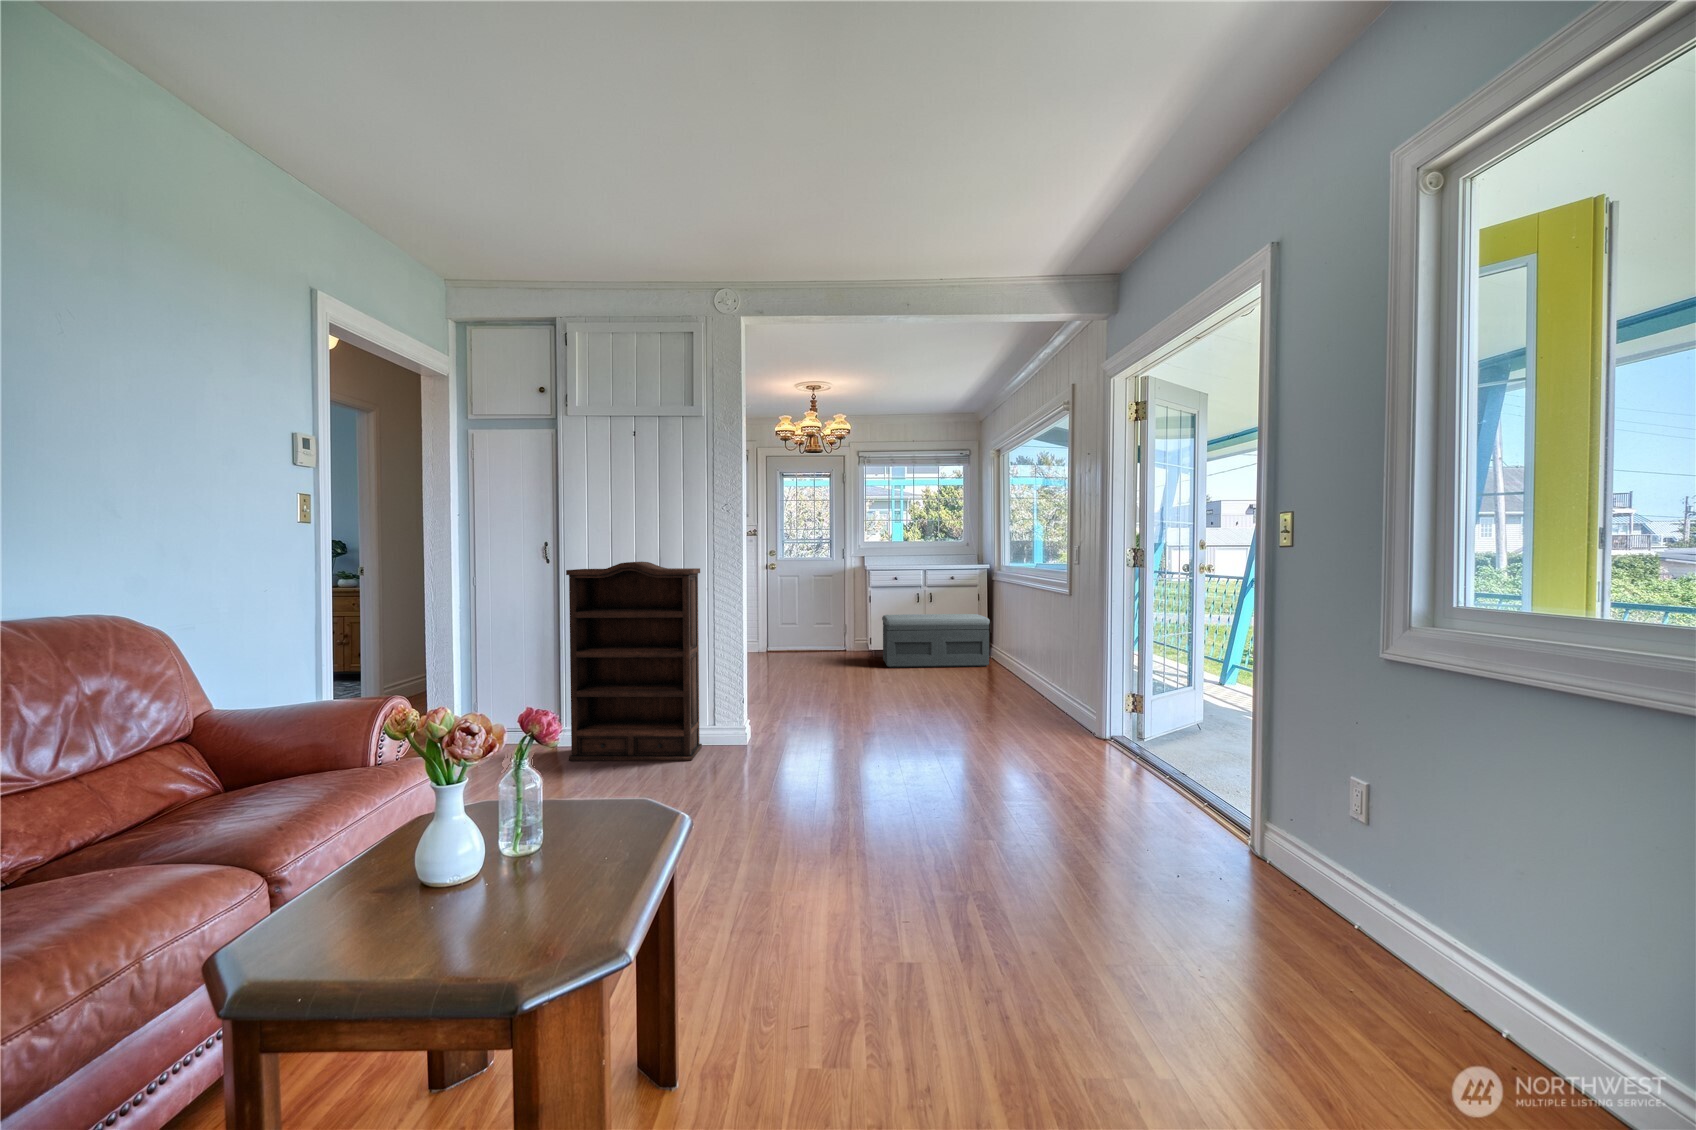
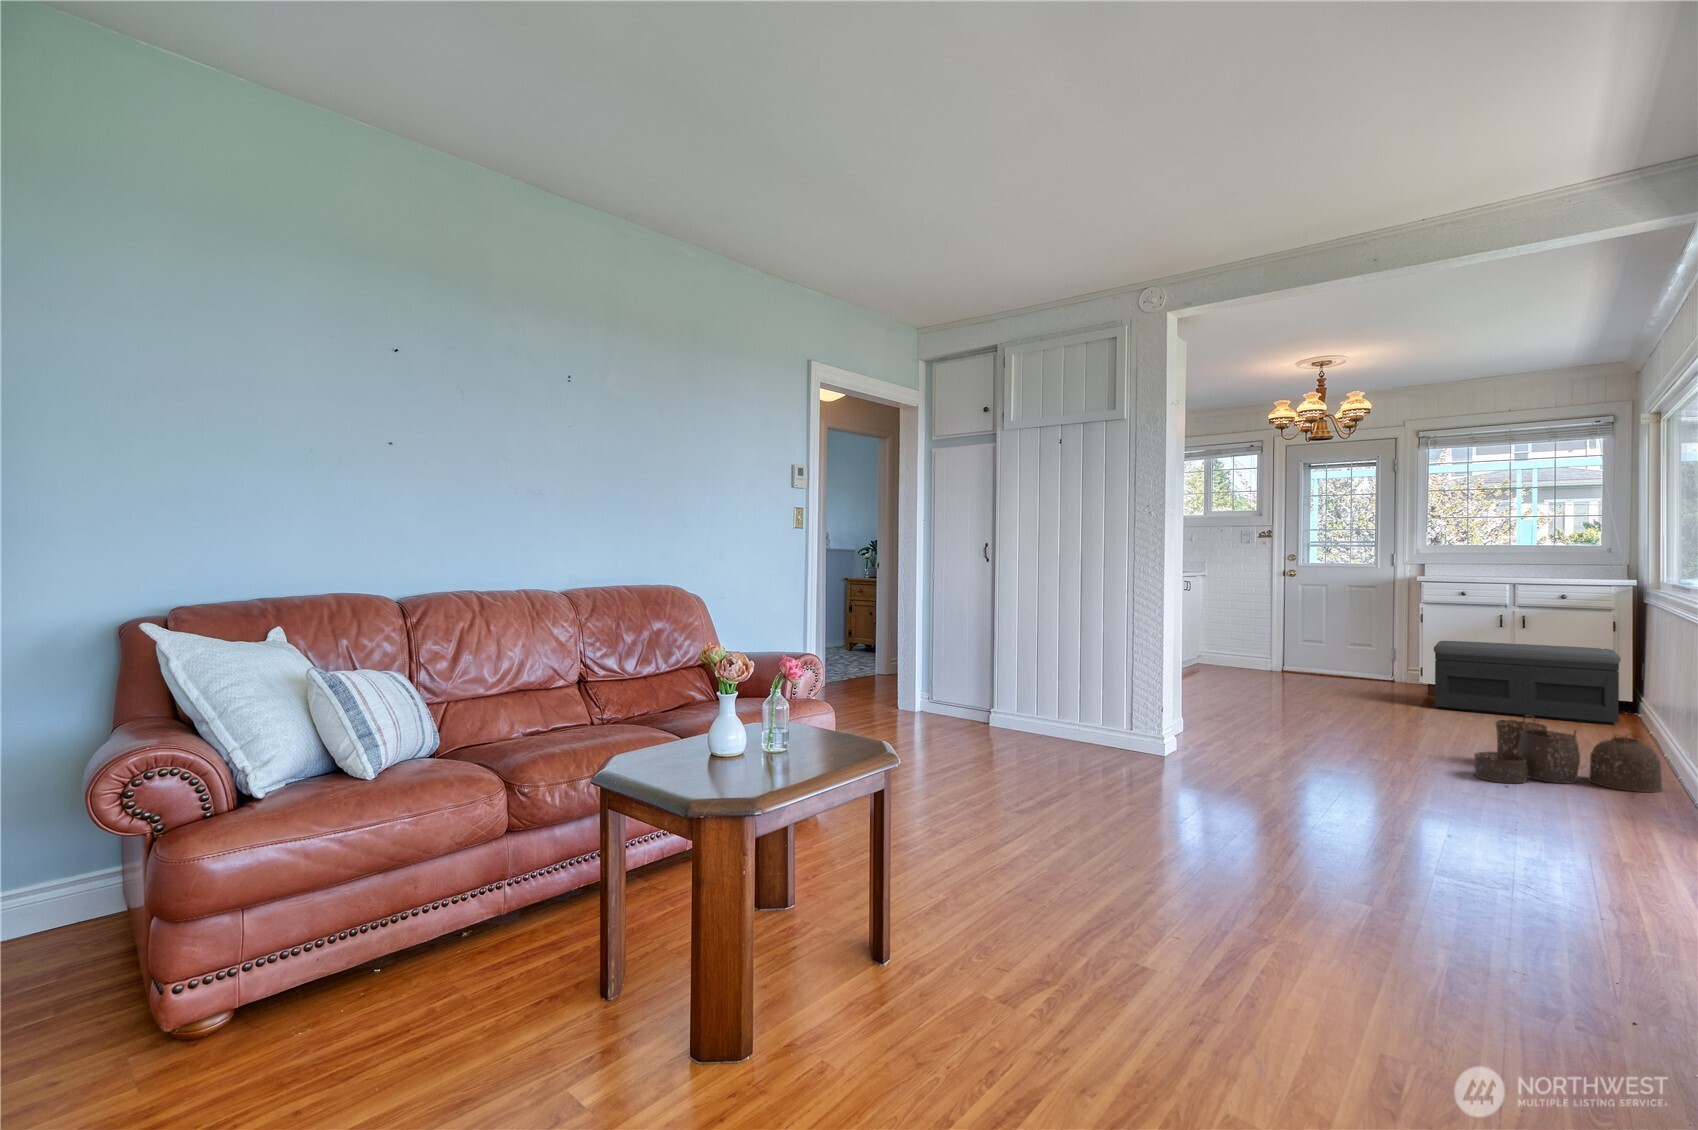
bookshelf: present [566,562,702,761] -> none [1018,567,1135,749]
woven basket: none [968,672,1067,731] -> present [1474,715,1662,792]

